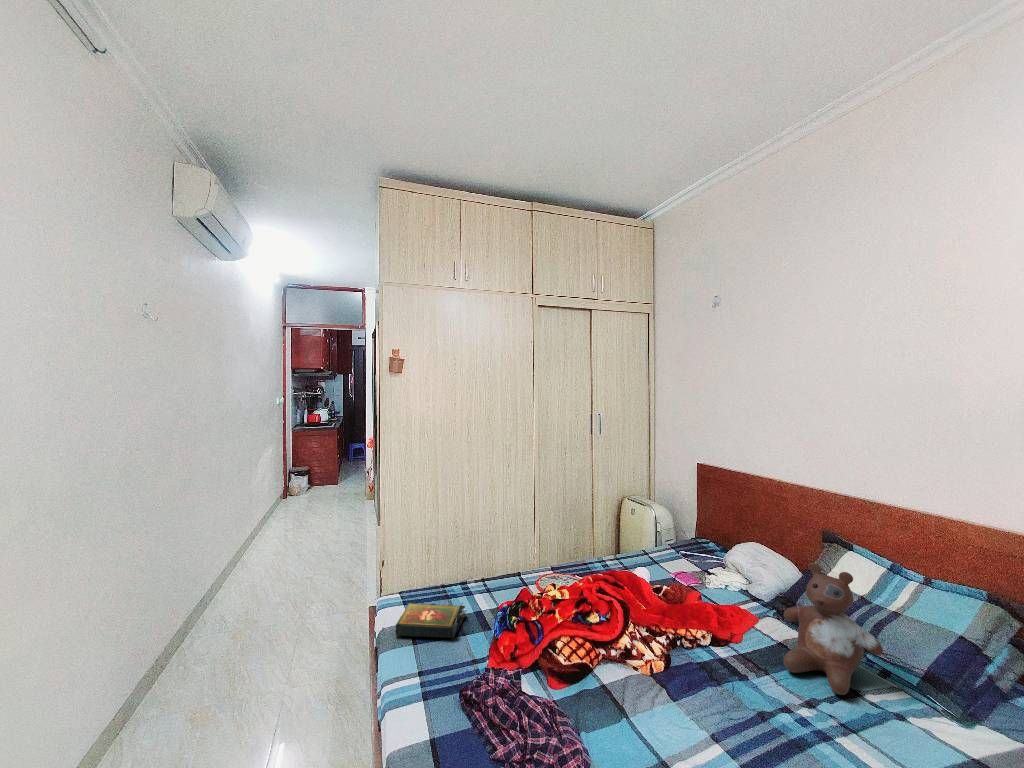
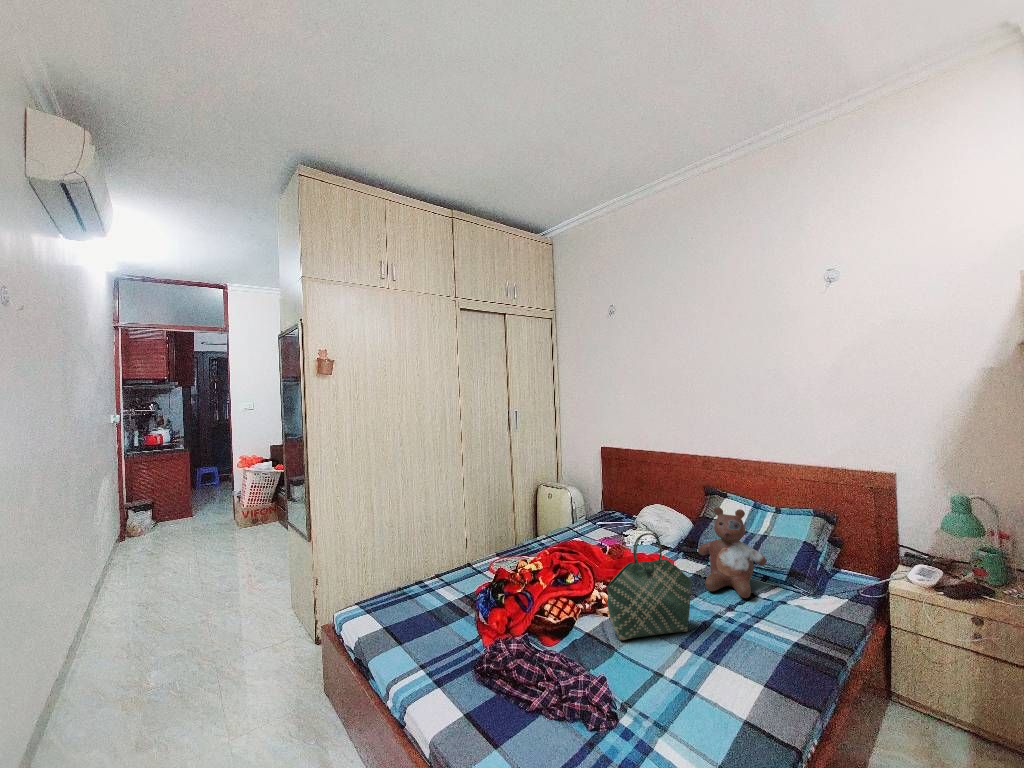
tote bag: none [626,582,745,719] -> present [607,533,692,640]
book: present [396,602,467,640] -> none [381,596,444,640]

